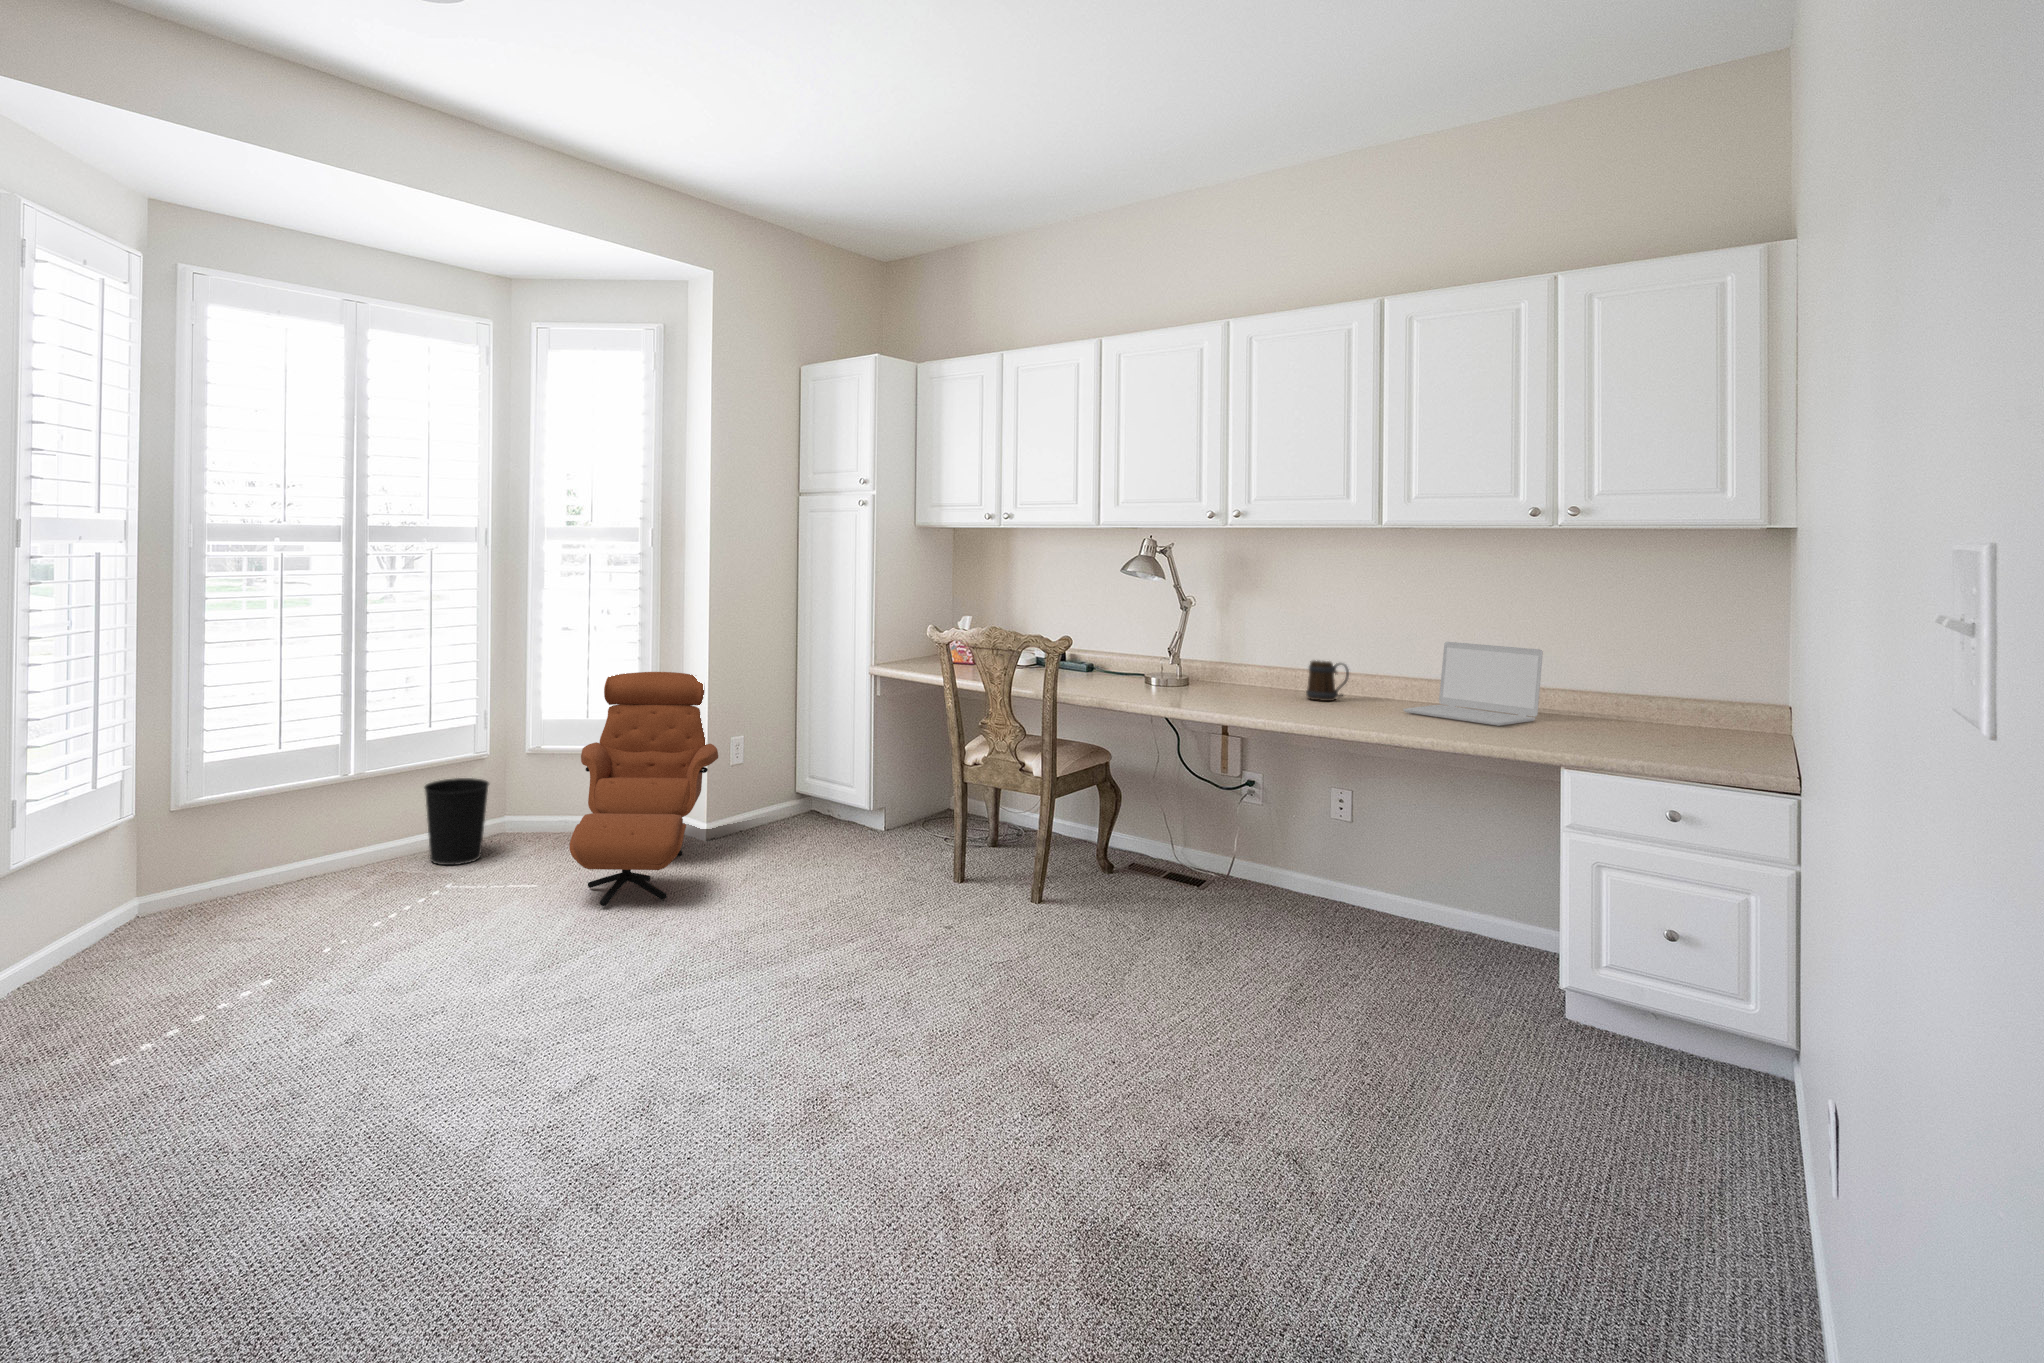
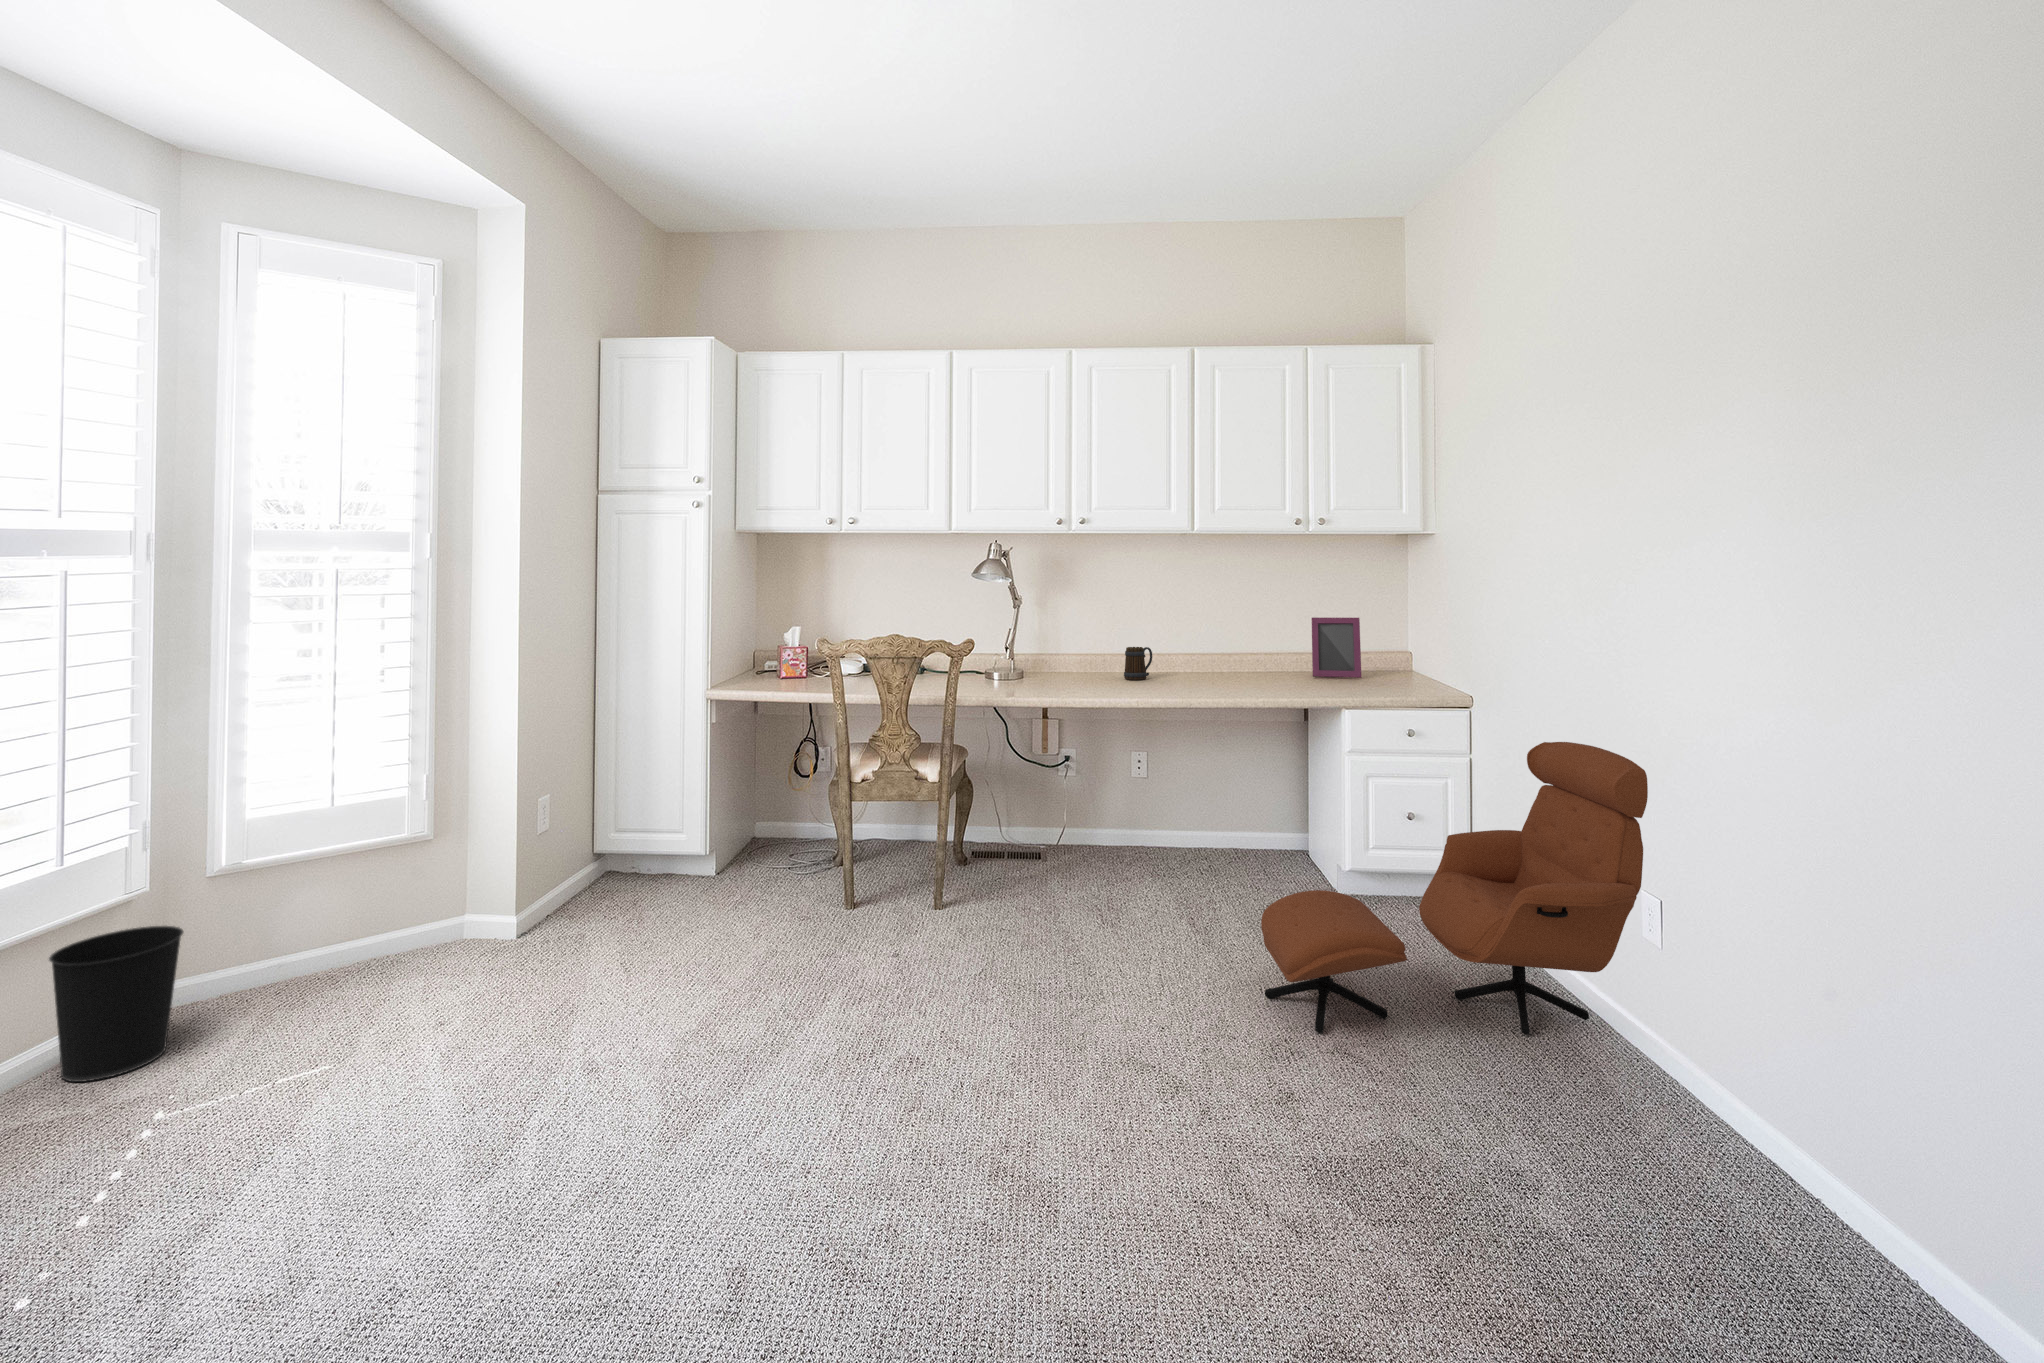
laptop: present [1403,642,1543,726] -> none [1208,624,1287,683]
picture frame: none [1576,643,1664,734] -> present [1312,618,1361,678]
armchair: present [570,672,718,906] -> present [1261,742,1648,1034]

